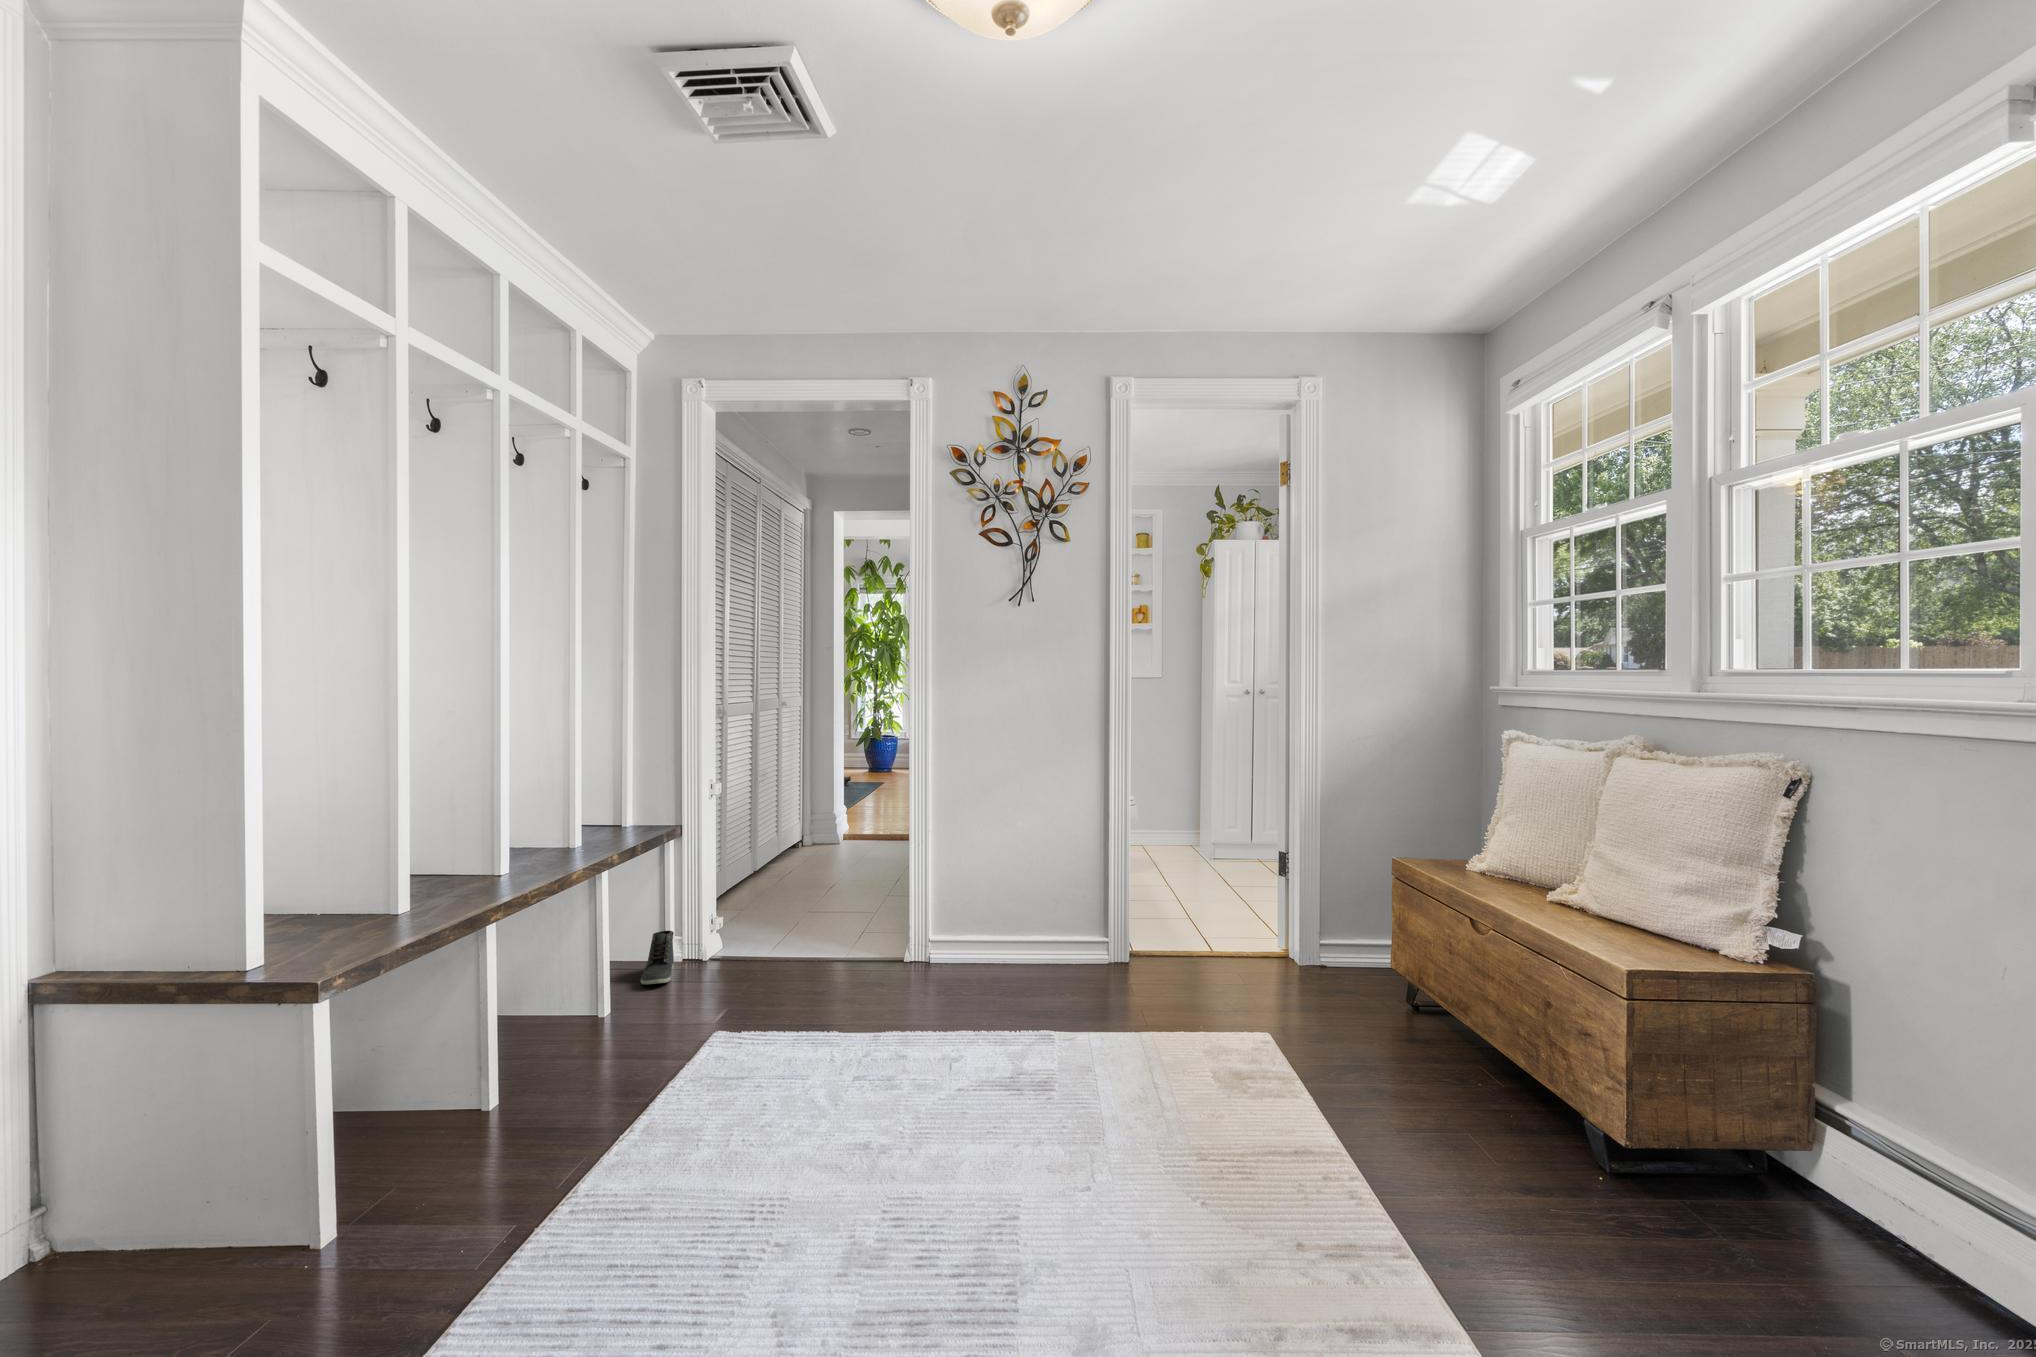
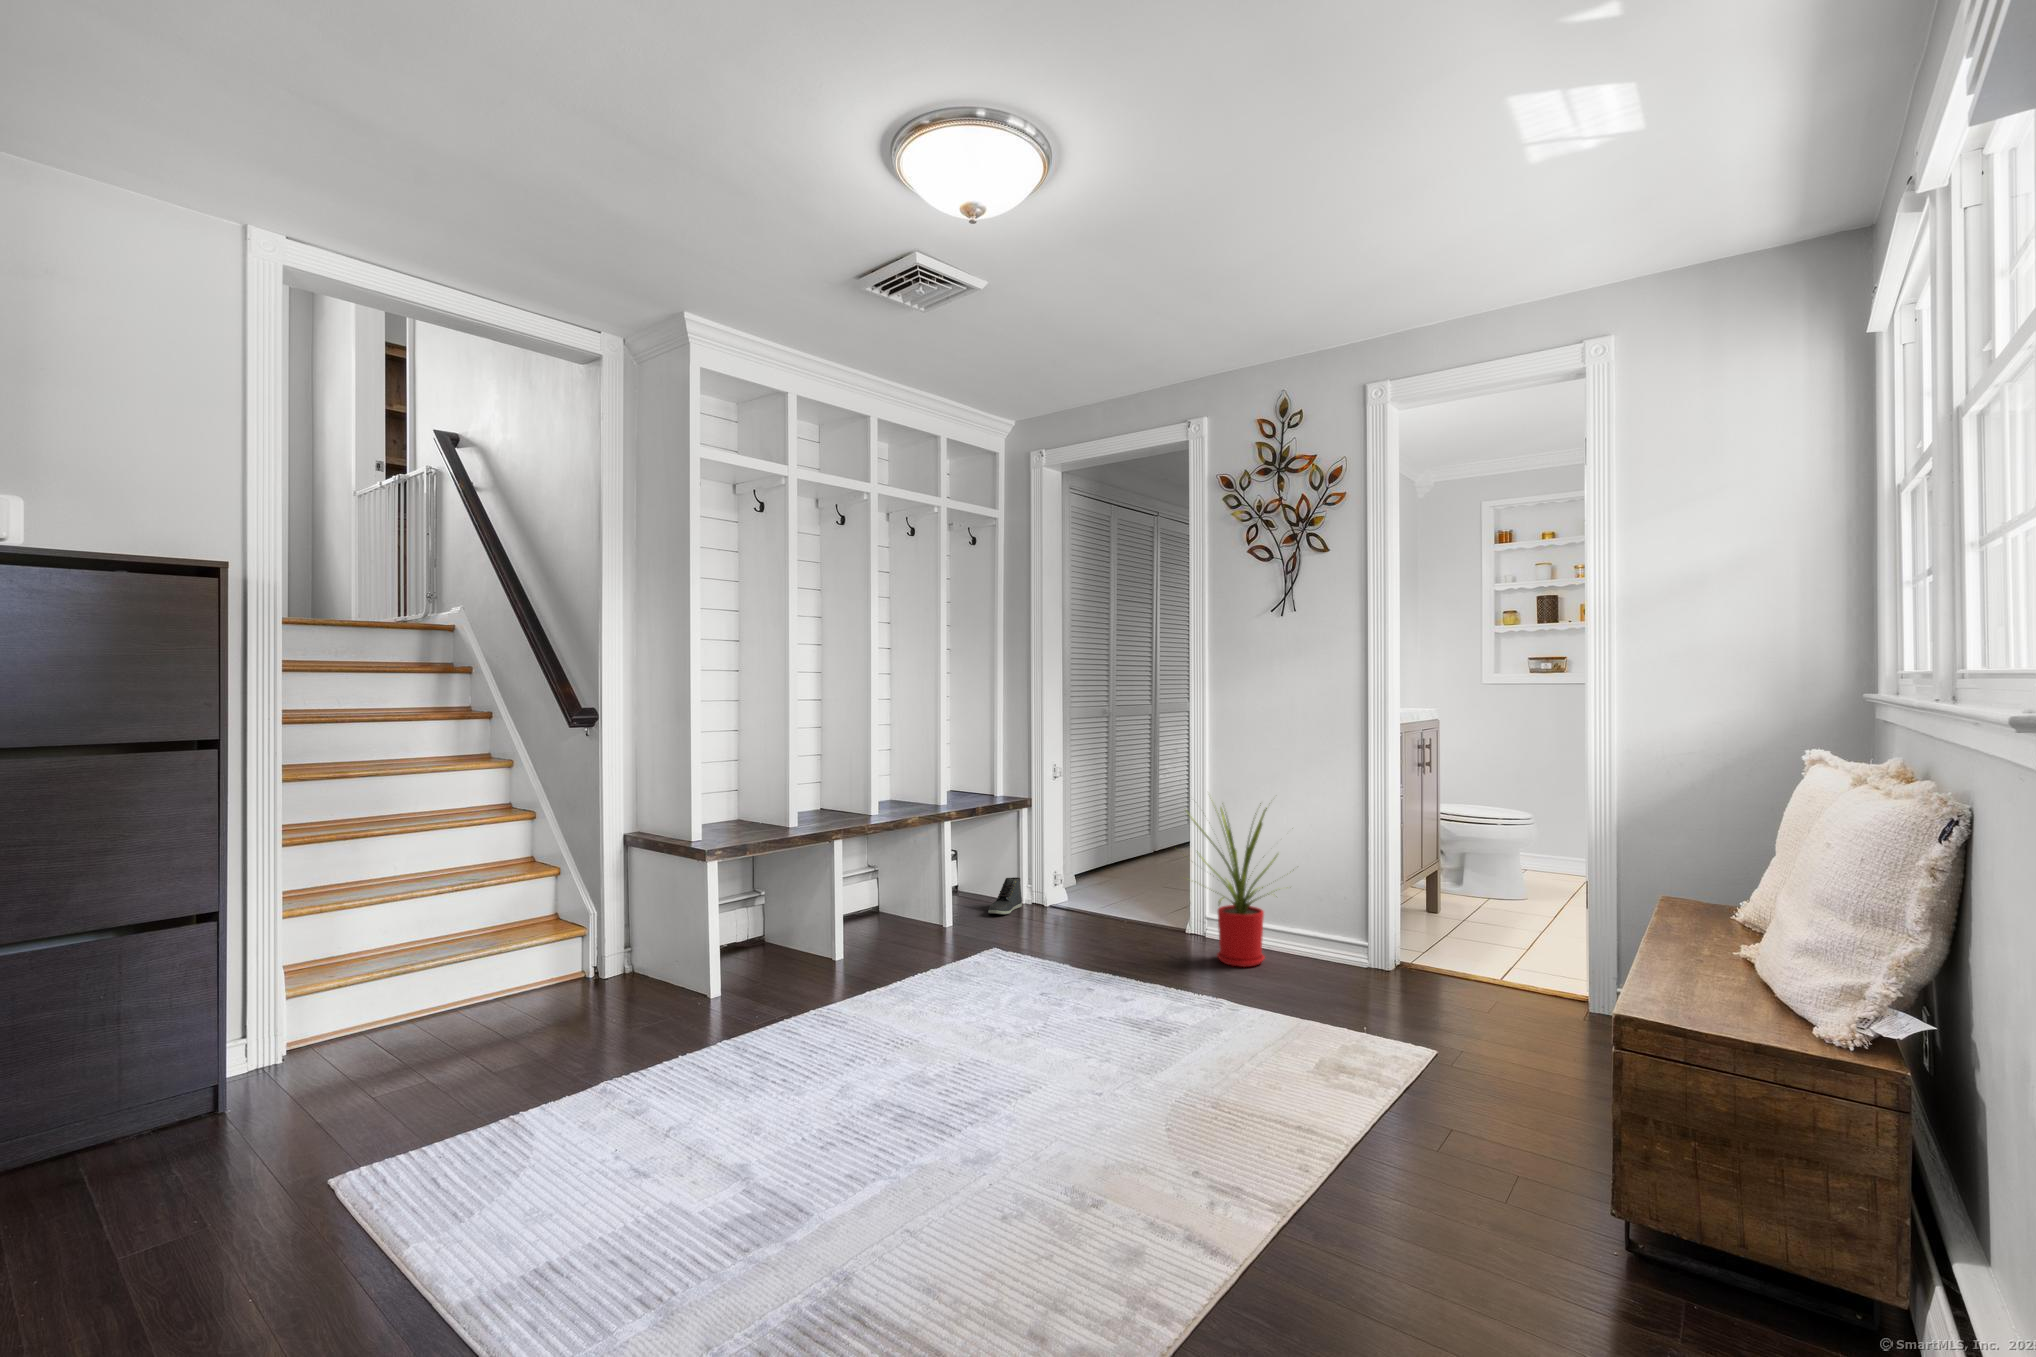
house plant: none [936,799,1075,994] -> present [1186,803,1277,967]

